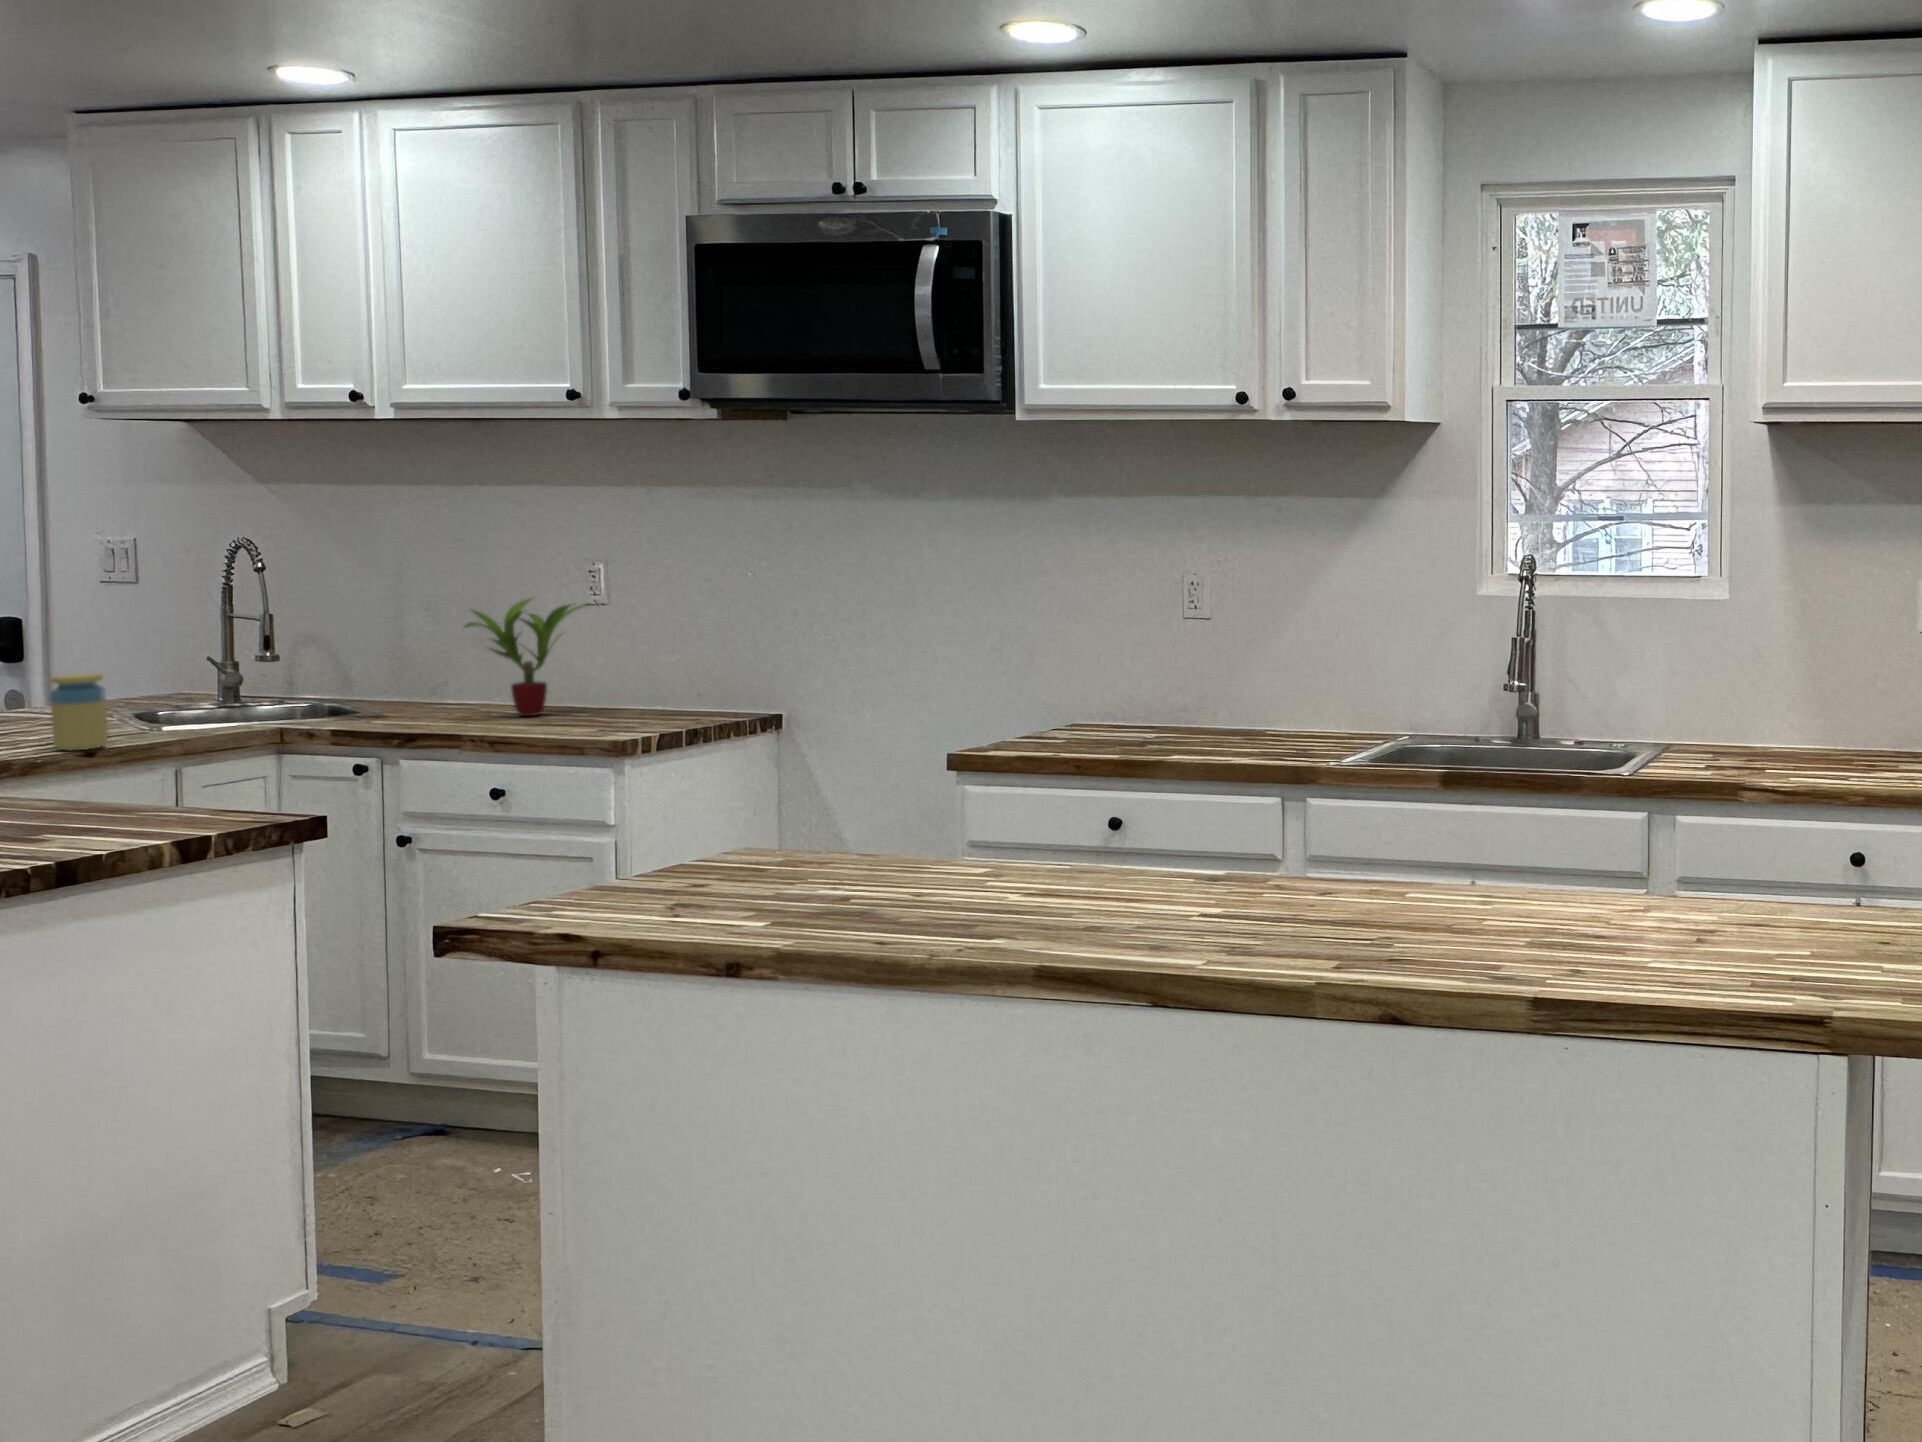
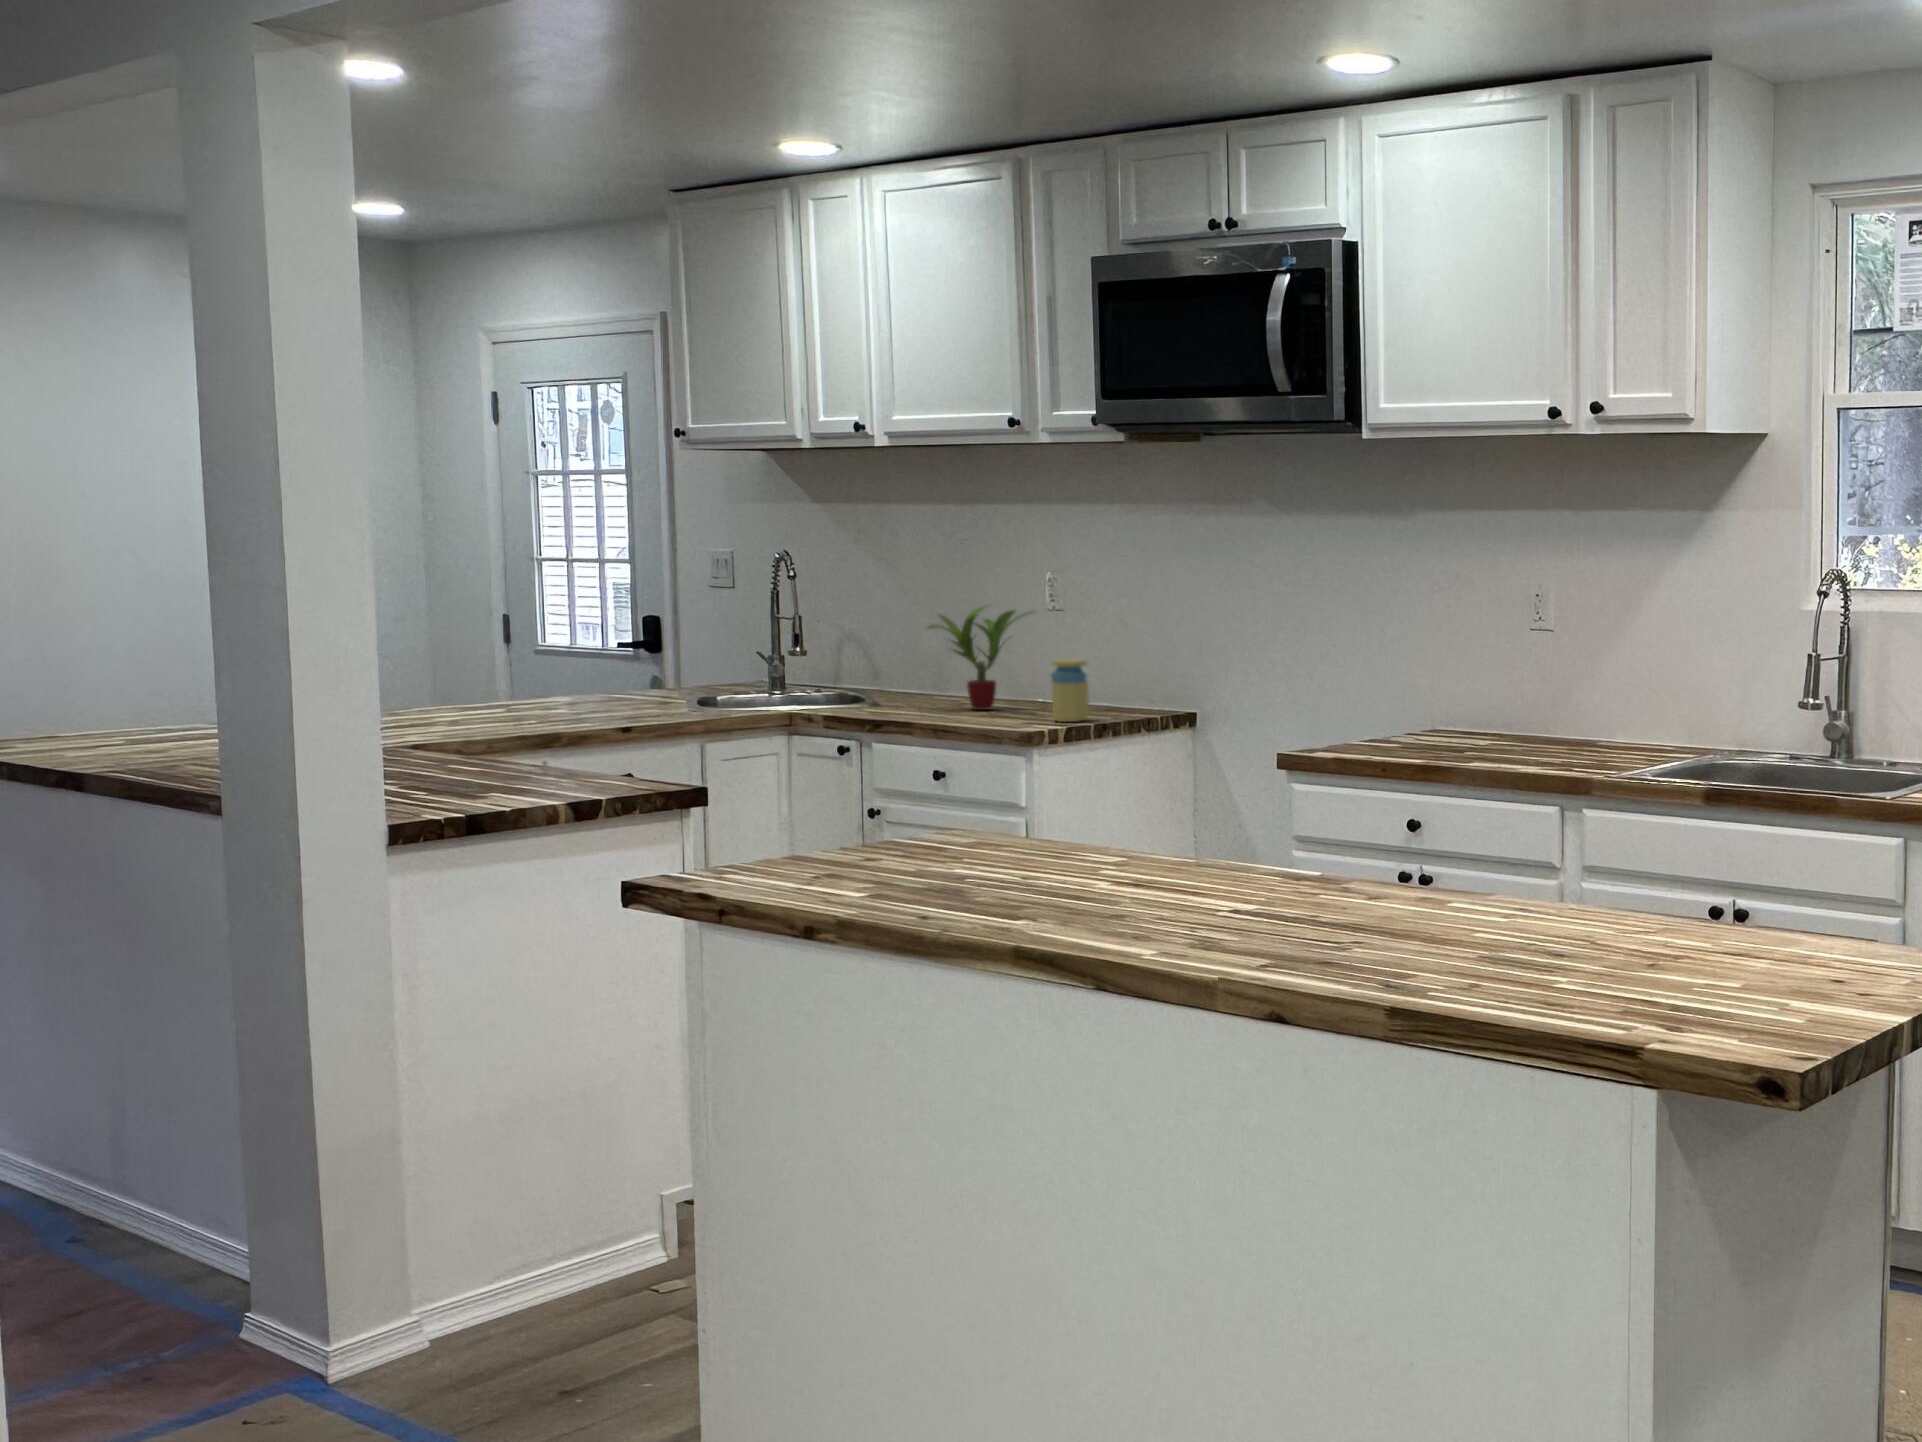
jar: present [50,674,108,751] -> present [1052,659,1089,722]

